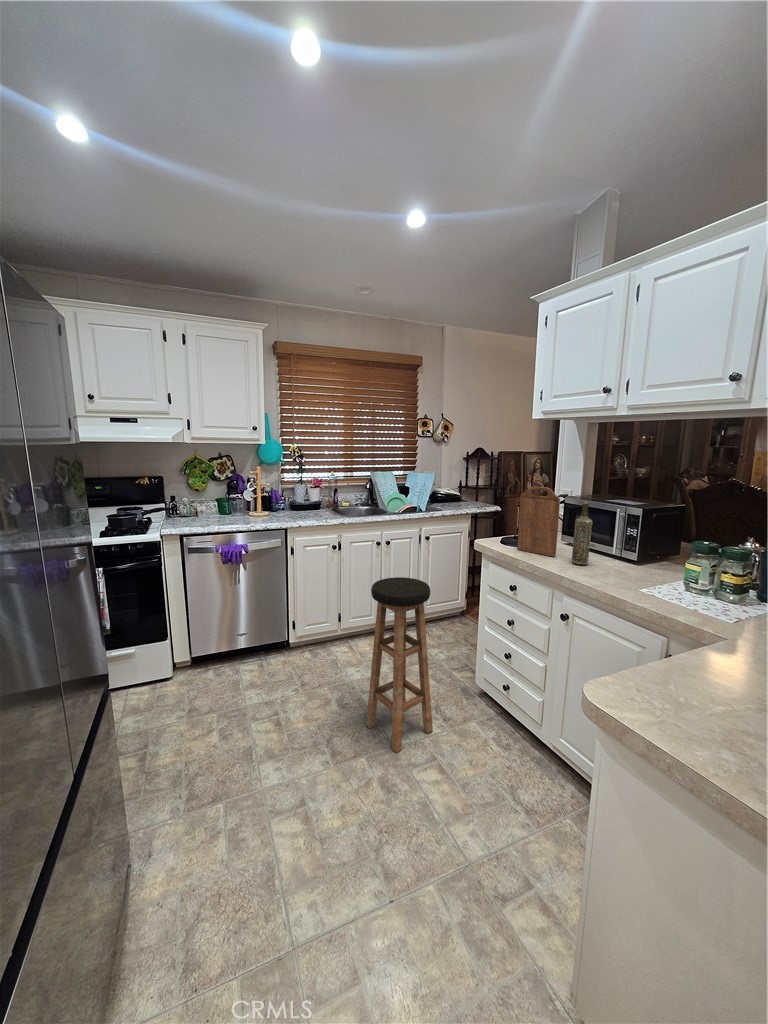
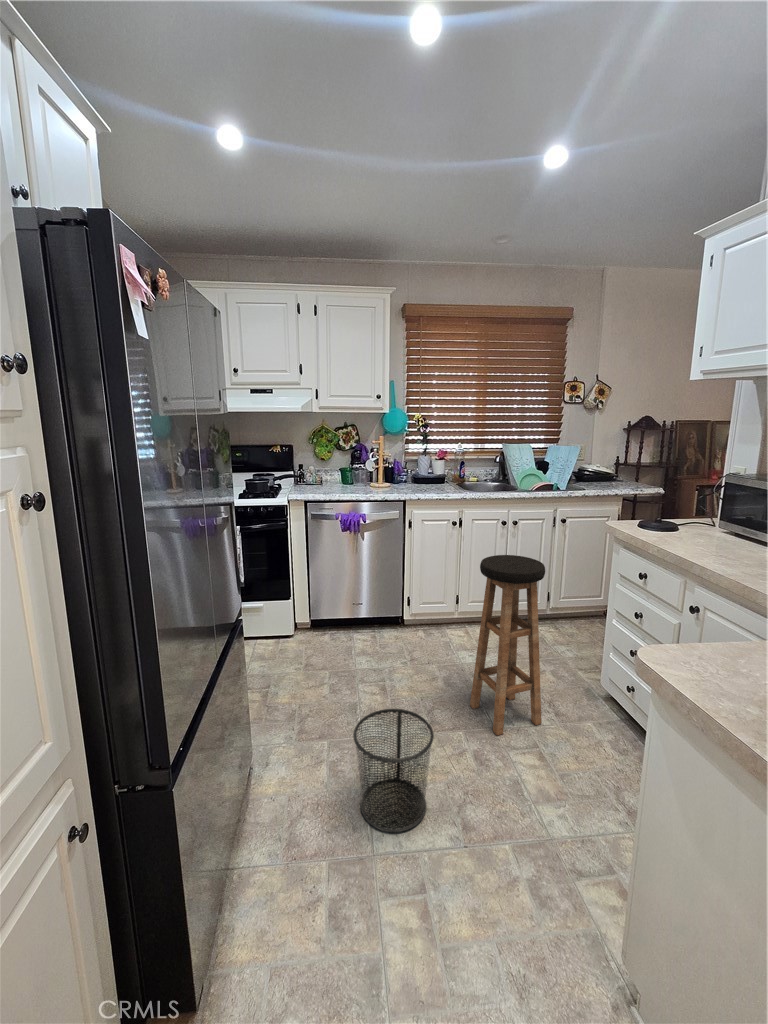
cutting board: present [517,486,560,557] -> none [660,460,717,545]
bottle: present [572,502,592,565] -> none [727,479,758,555]
waste bin: none [258,756,347,903] -> present [353,709,434,832]

